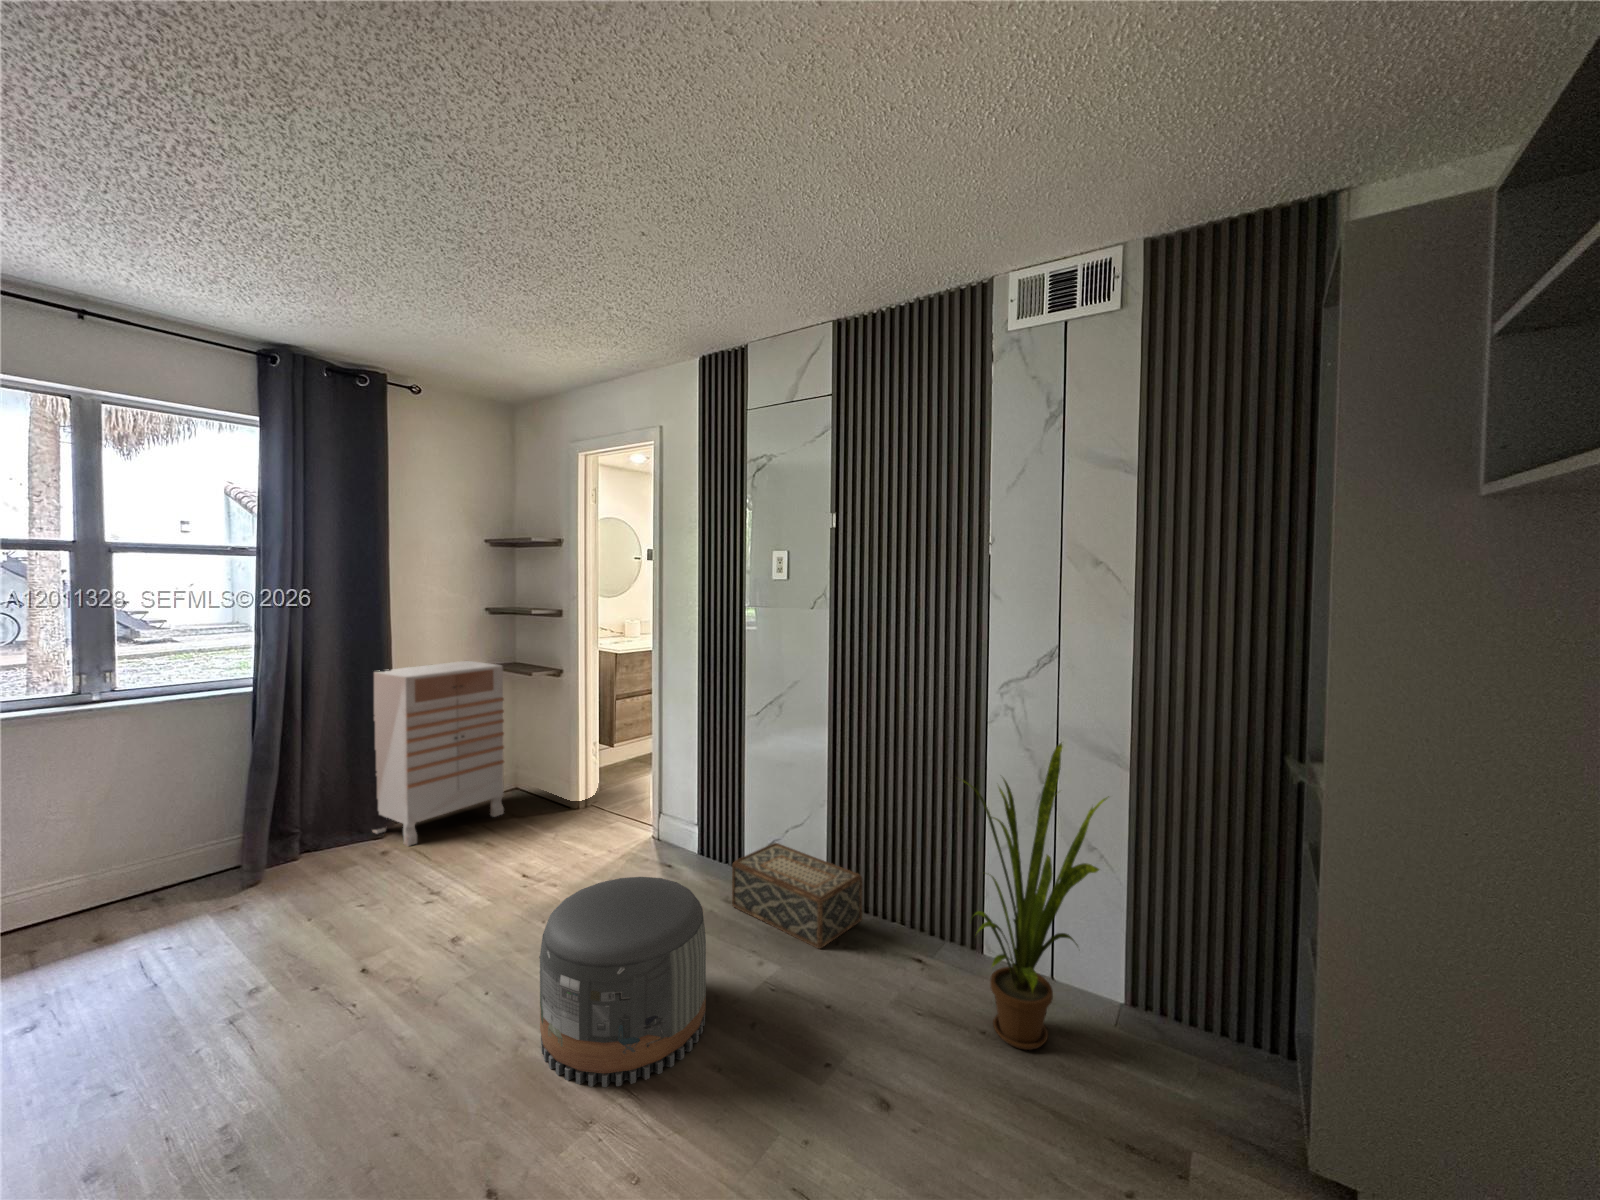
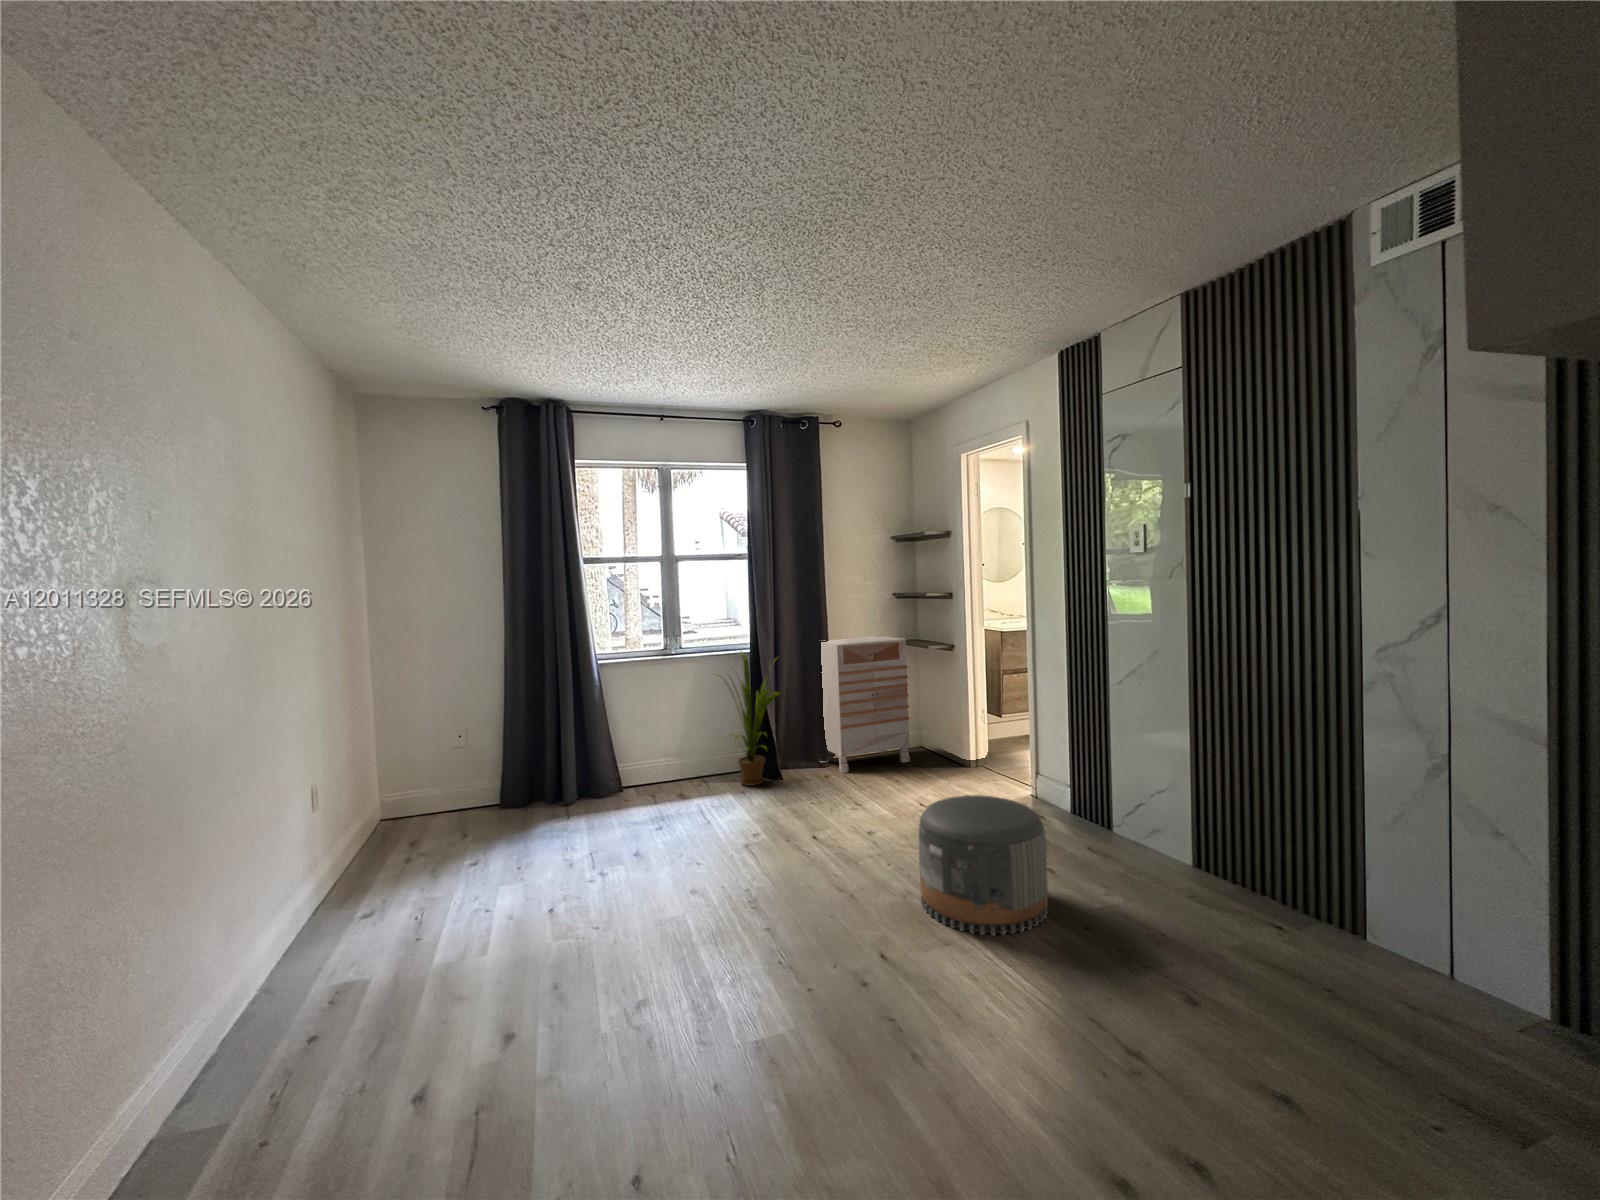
house plant: present [961,743,1109,1050] -> present [712,652,780,786]
woven basket: present [732,843,863,949] -> none [1091,805,1227,898]

